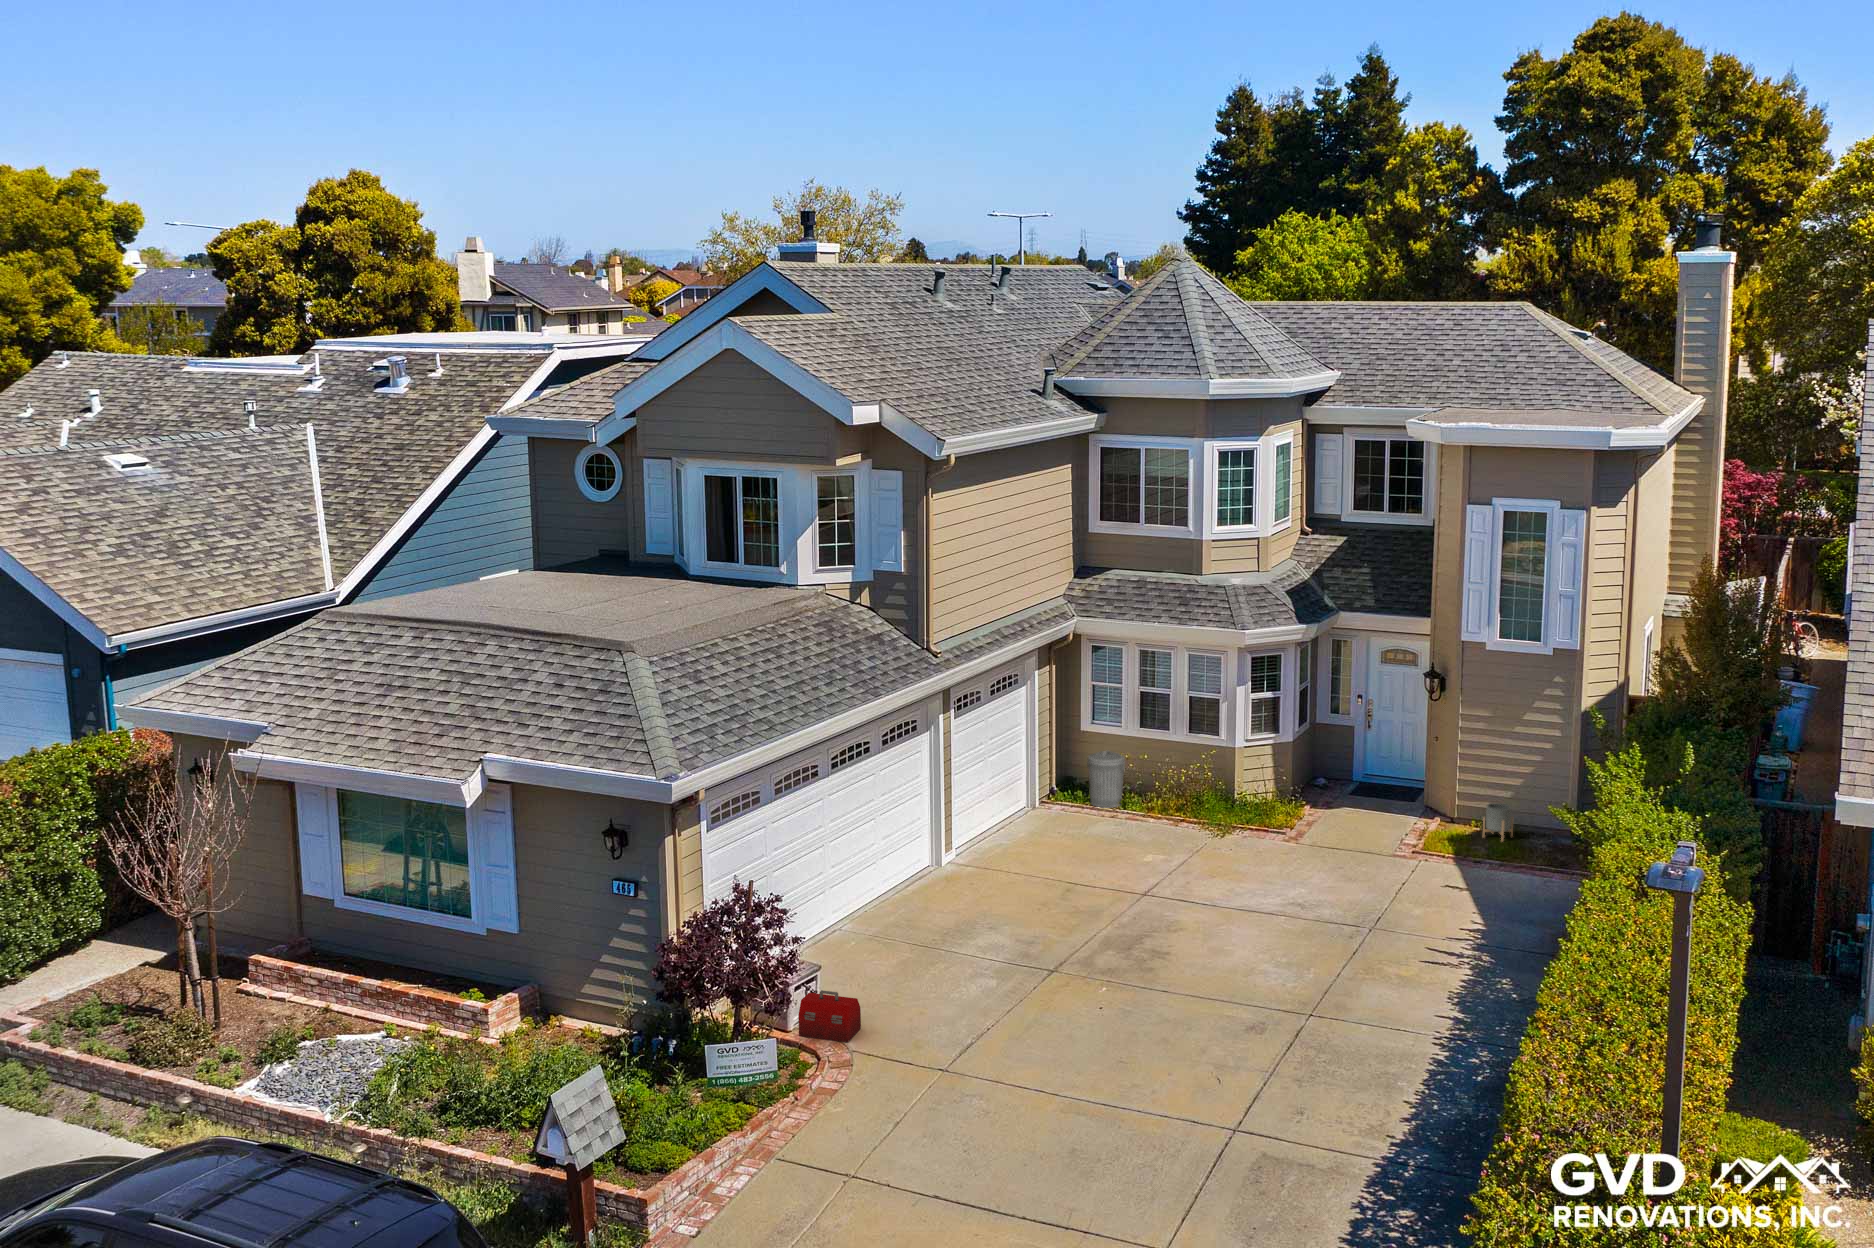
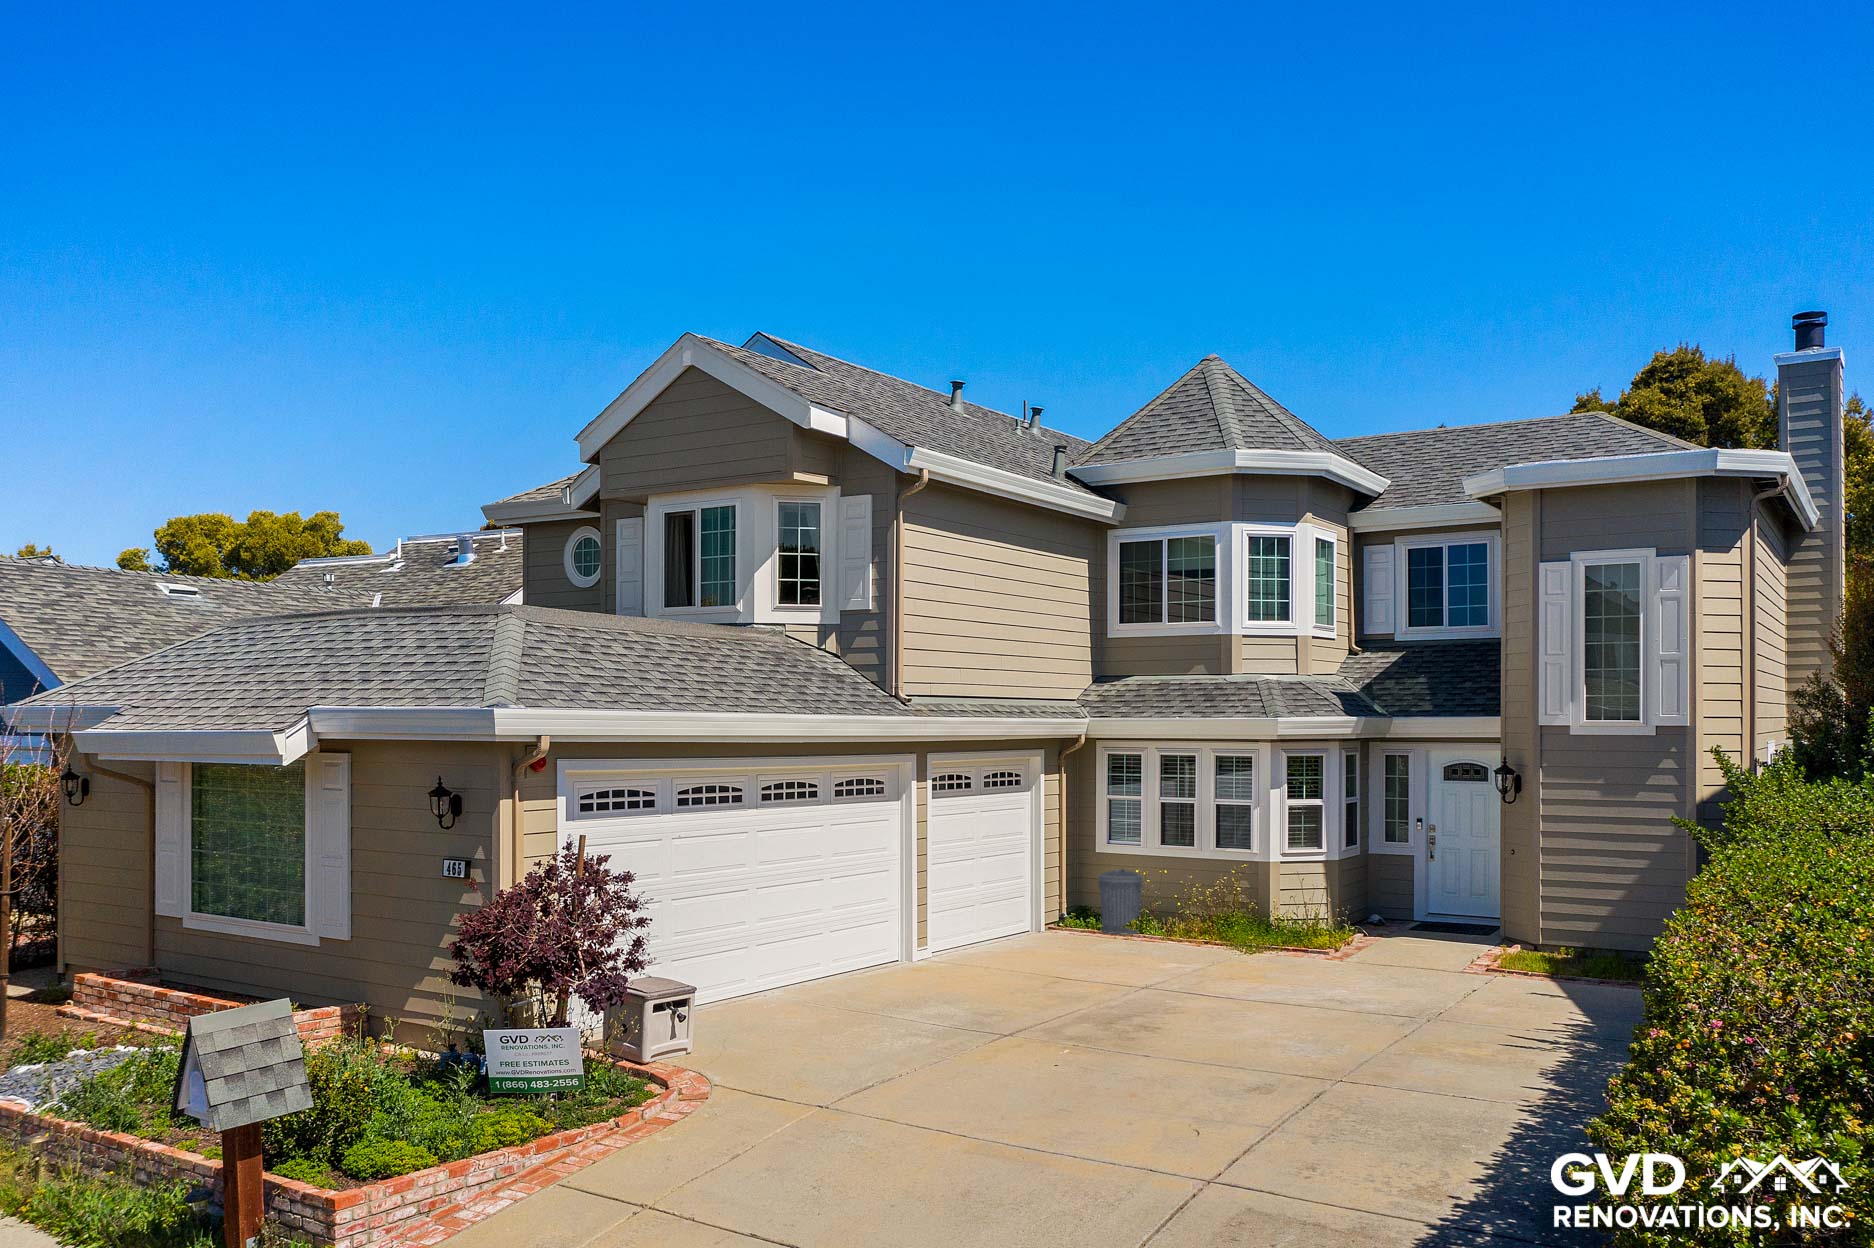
planter: present [1483,803,1513,841] -> none [1580,925,1620,970]
toolbox: present [798,990,861,1042] -> none [618,1004,707,1075]

